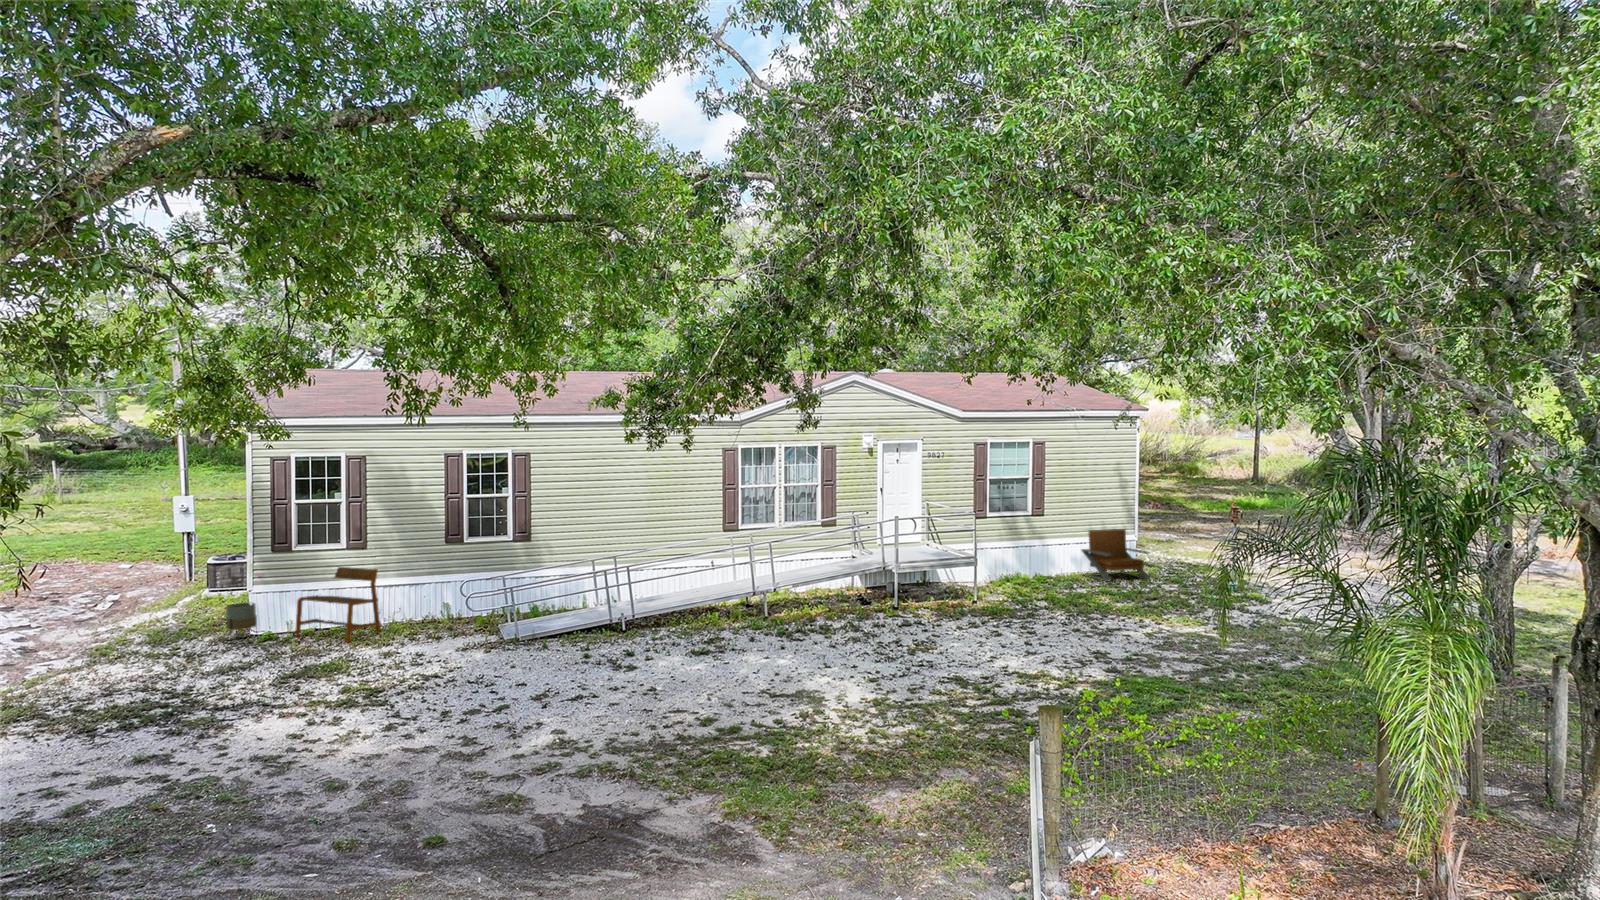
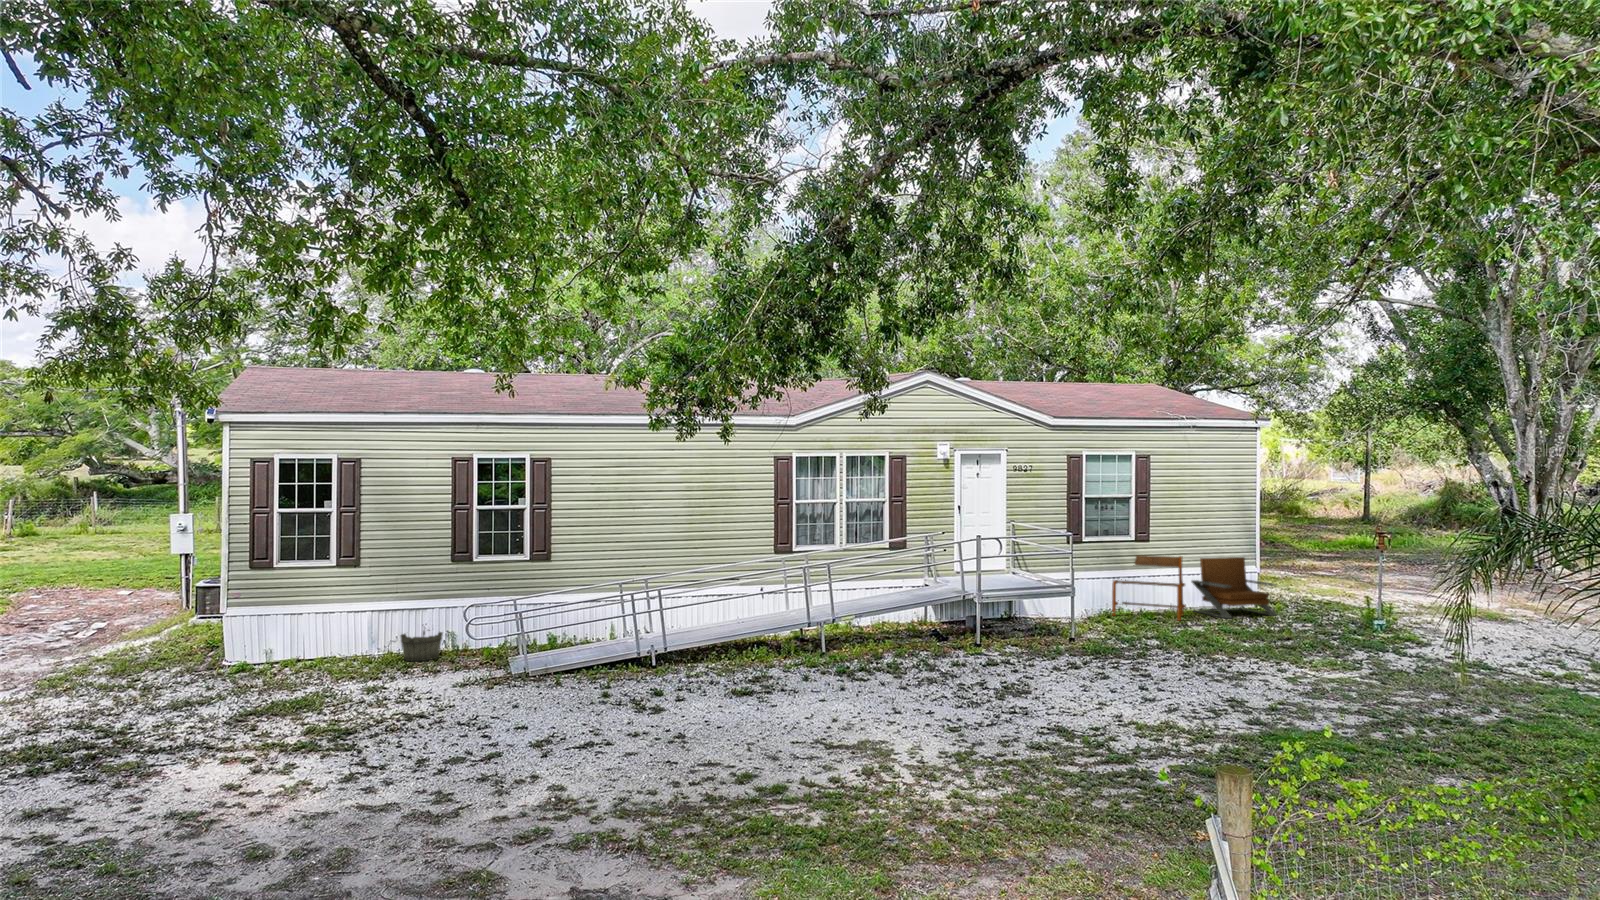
bench: present [295,567,381,643] -> present [1112,555,1186,621]
wooden bucket: none [403,597,440,629] -> present [401,630,443,661]
planter: present [226,603,257,631] -> none [198,628,233,673]

